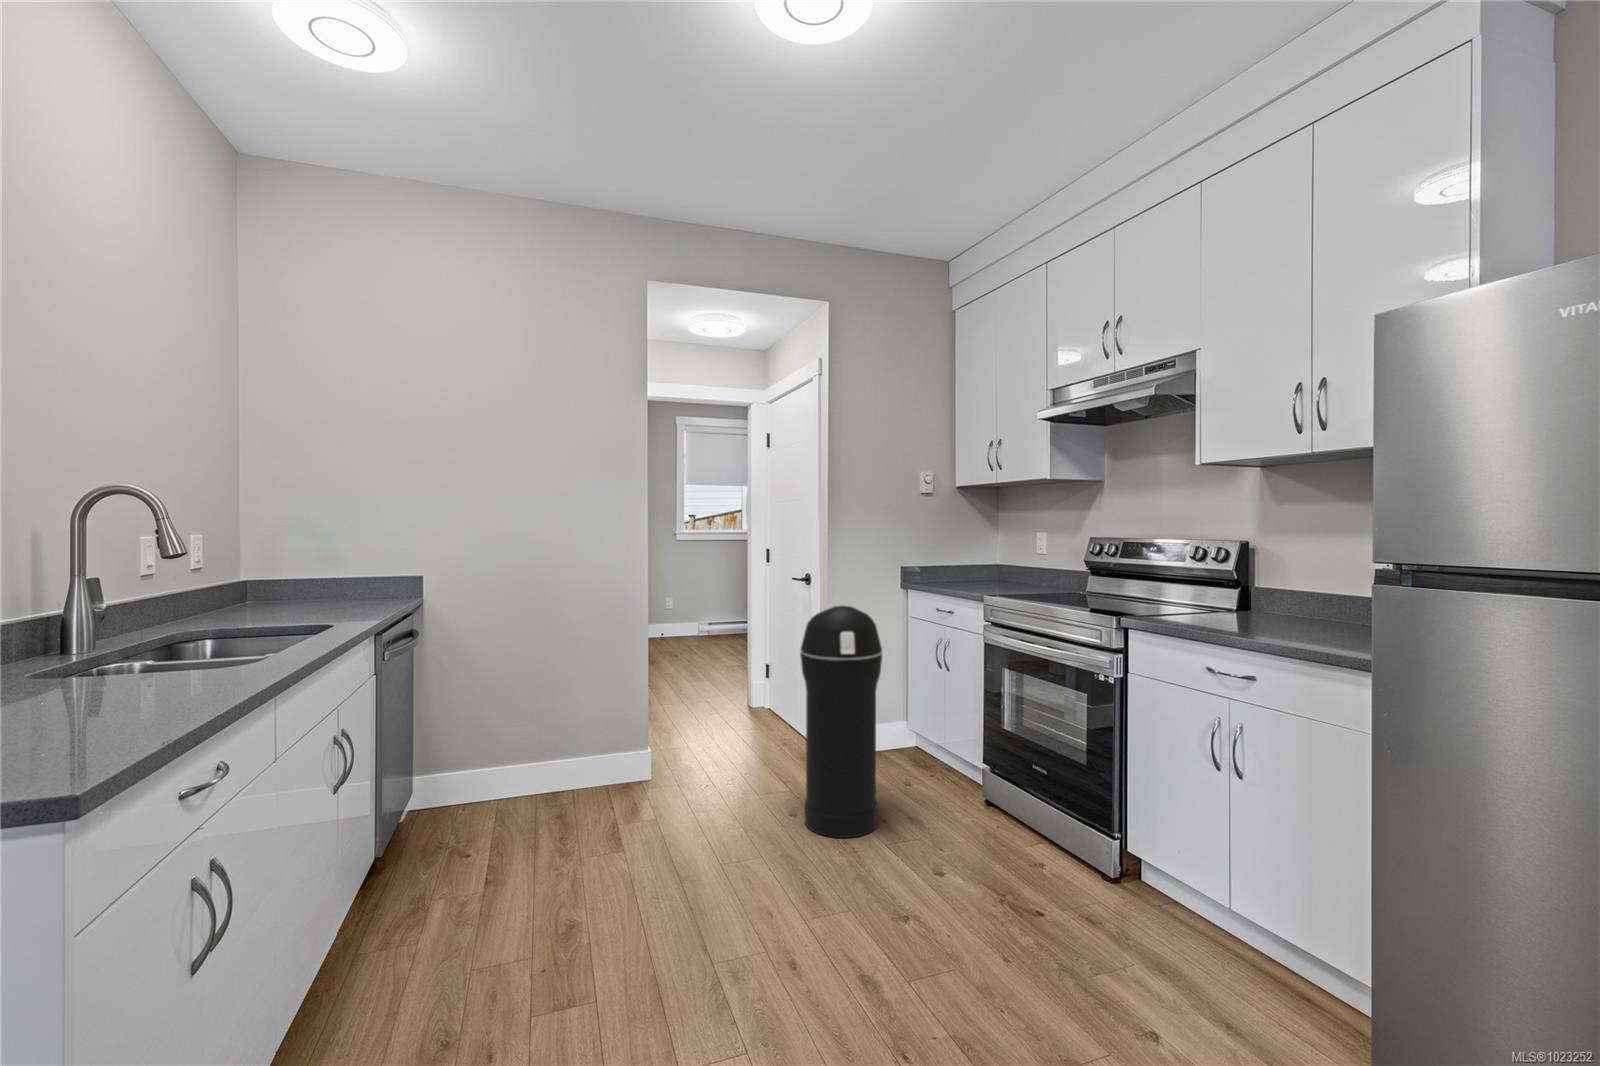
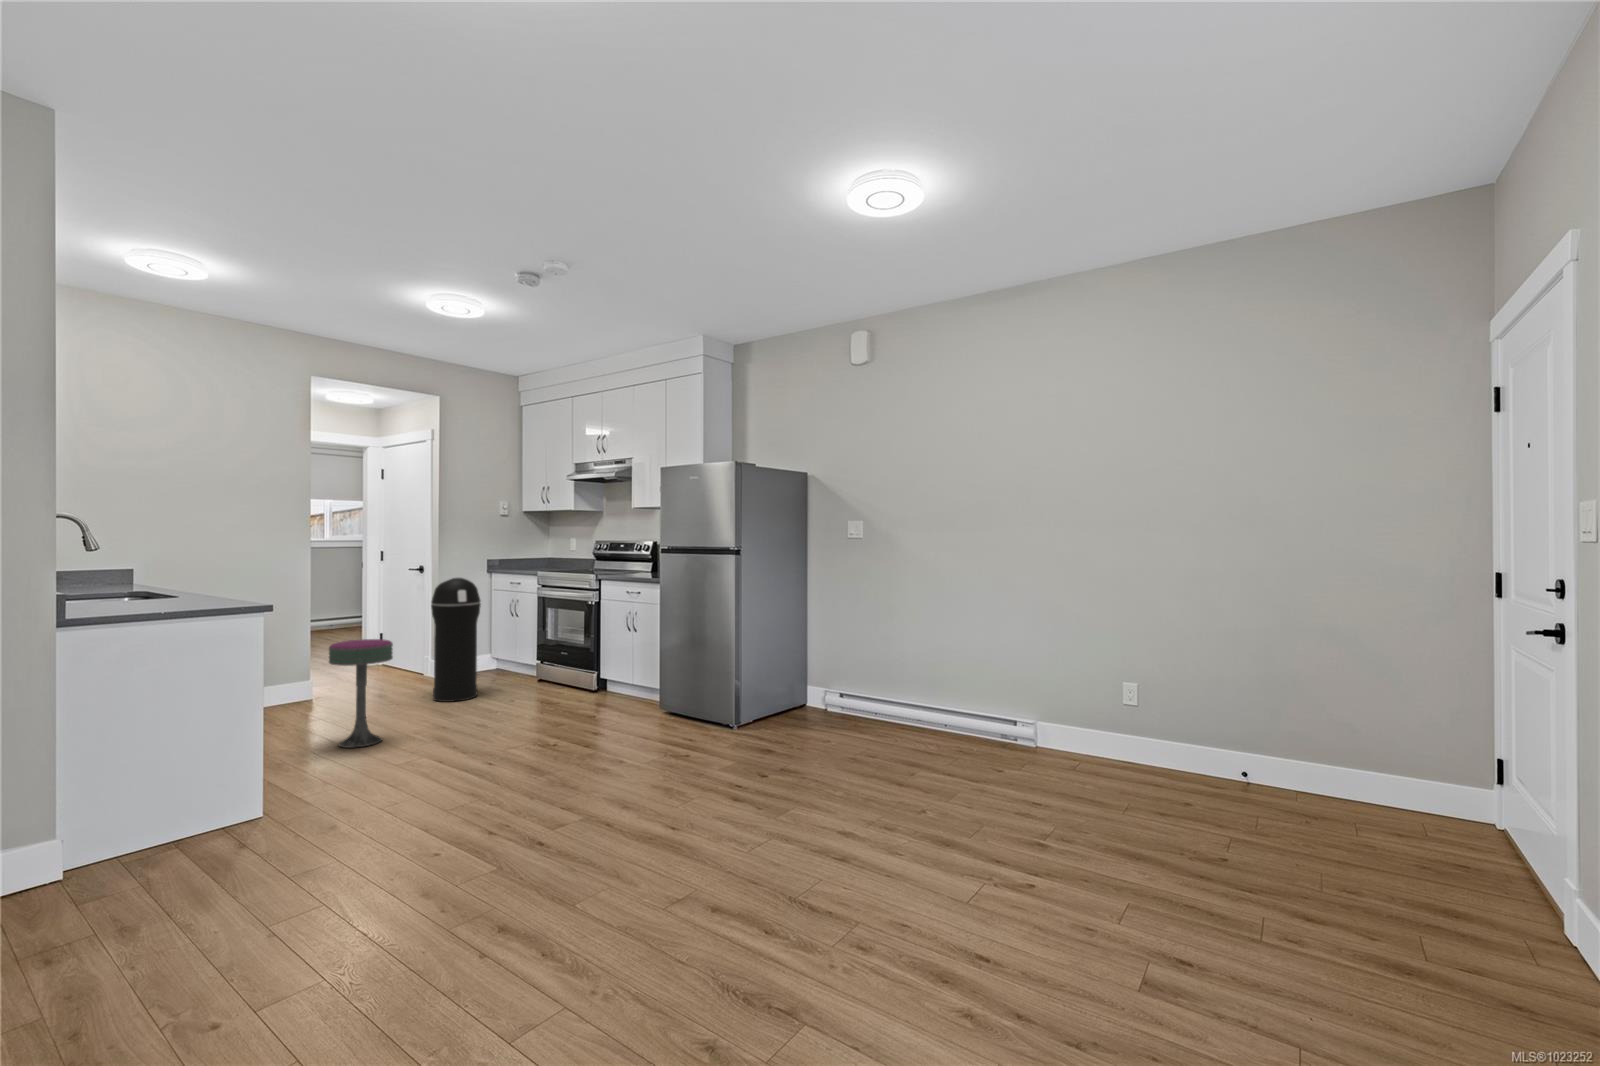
bar stool: none [565,745,686,1001] -> present [329,639,393,748]

